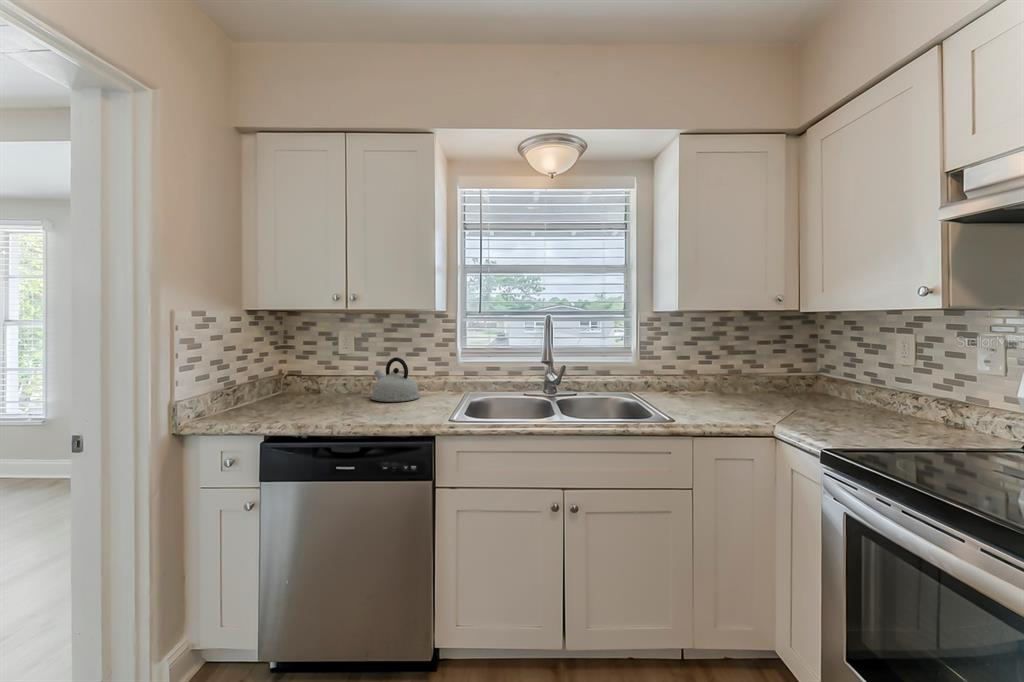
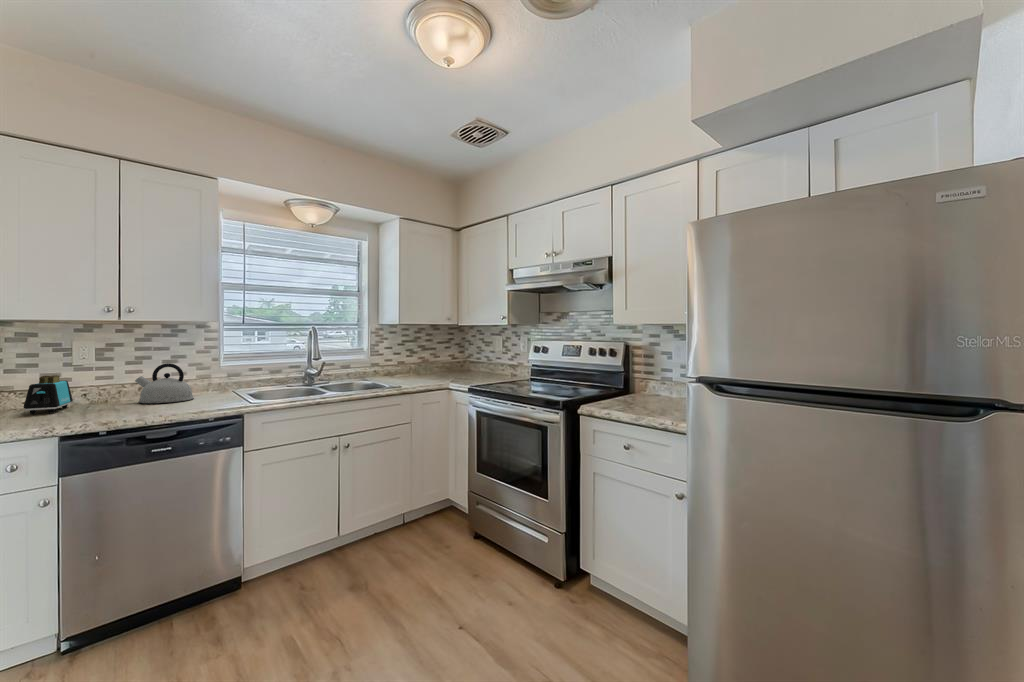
toaster: none [286,364,333,400] -> present [24,375,73,414]

